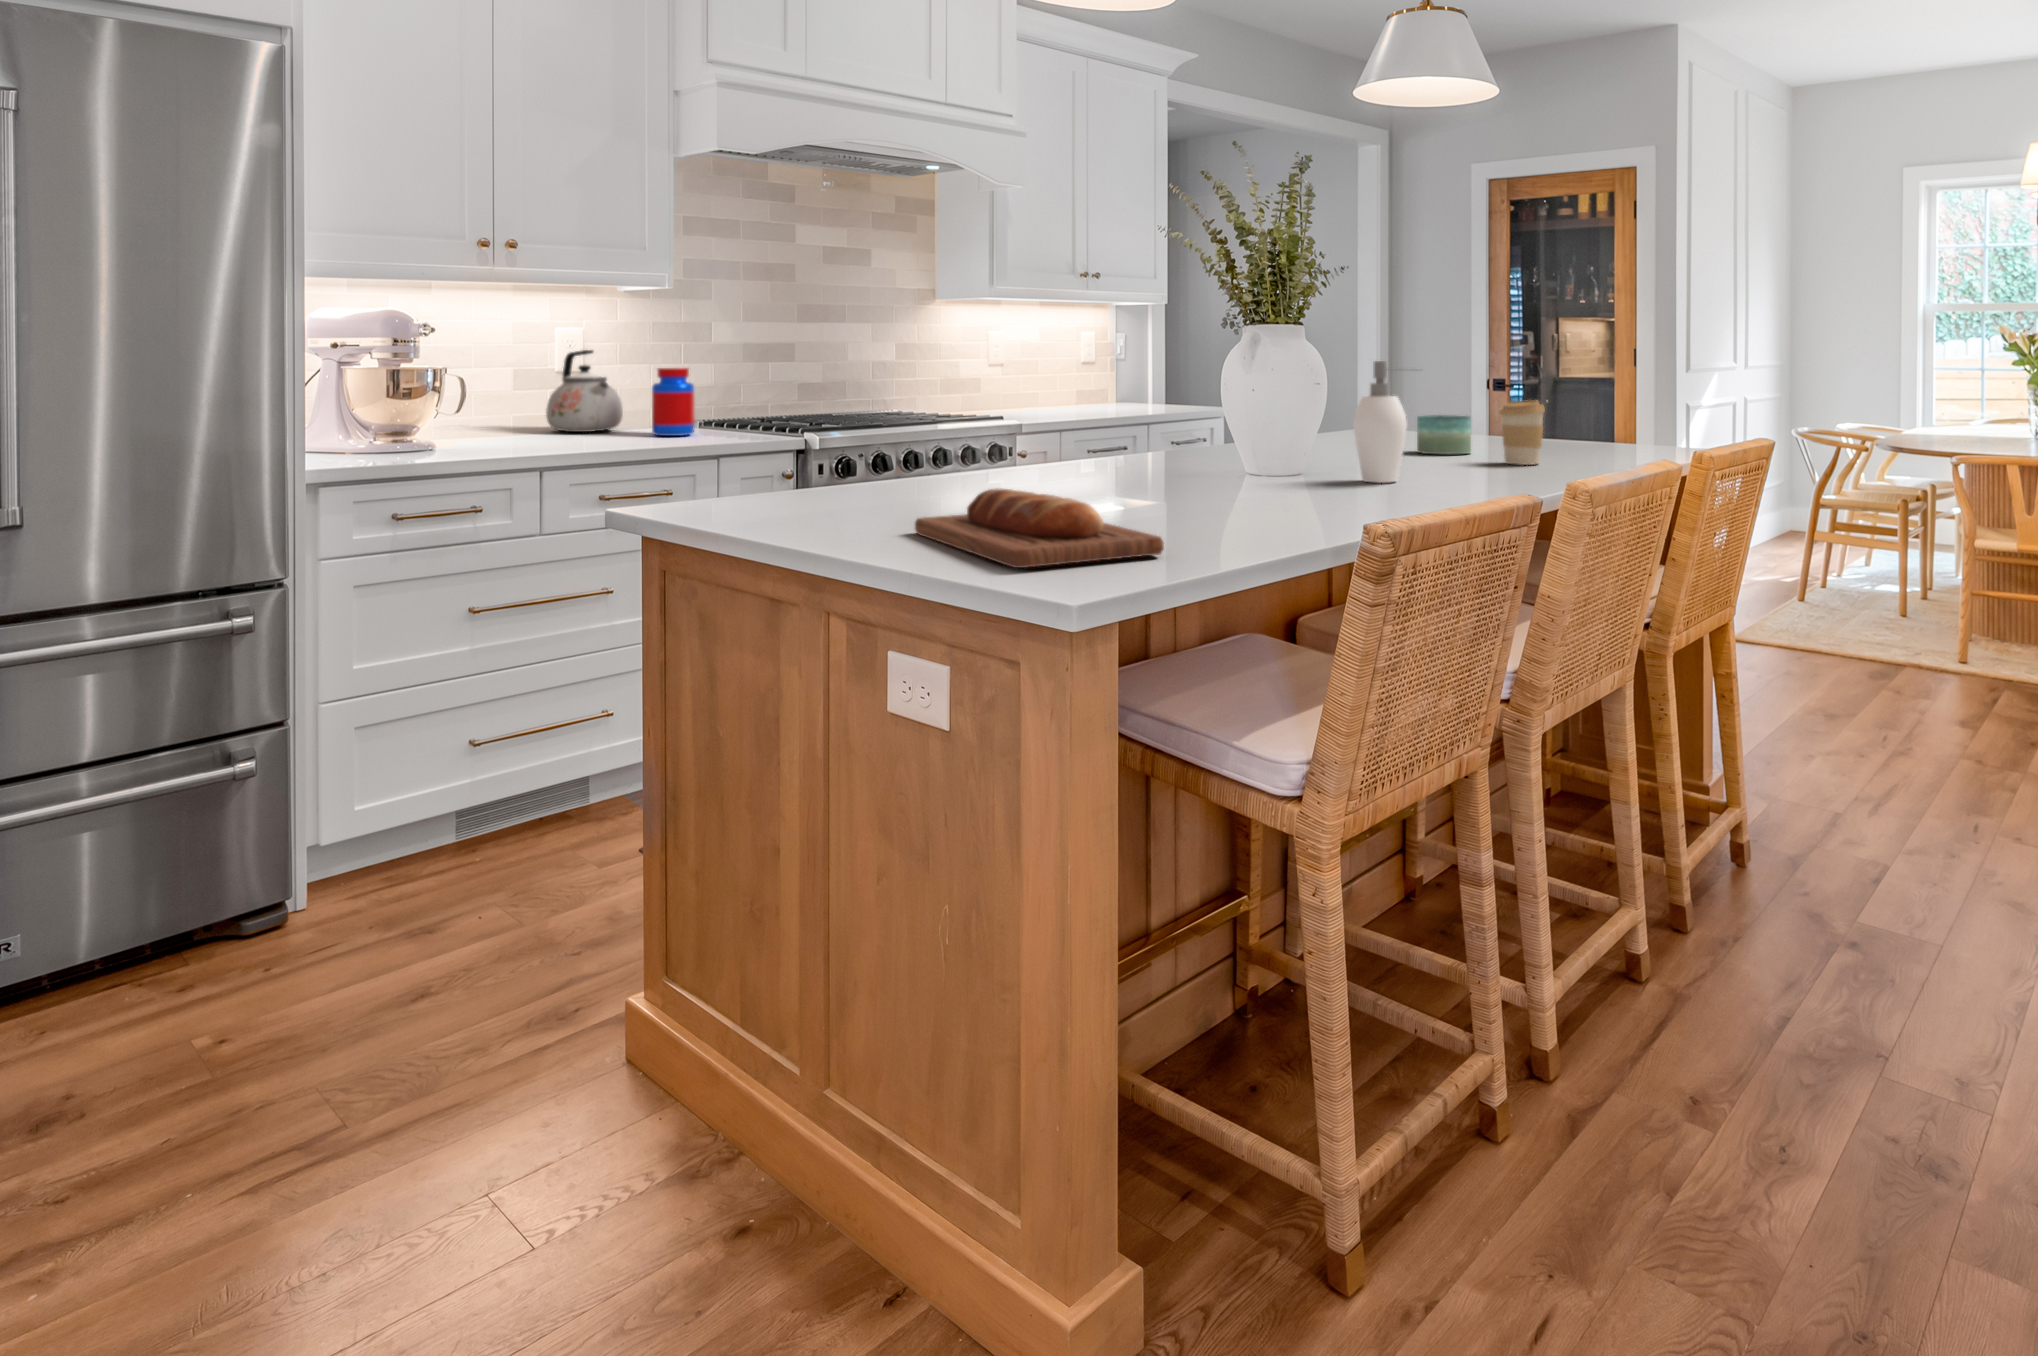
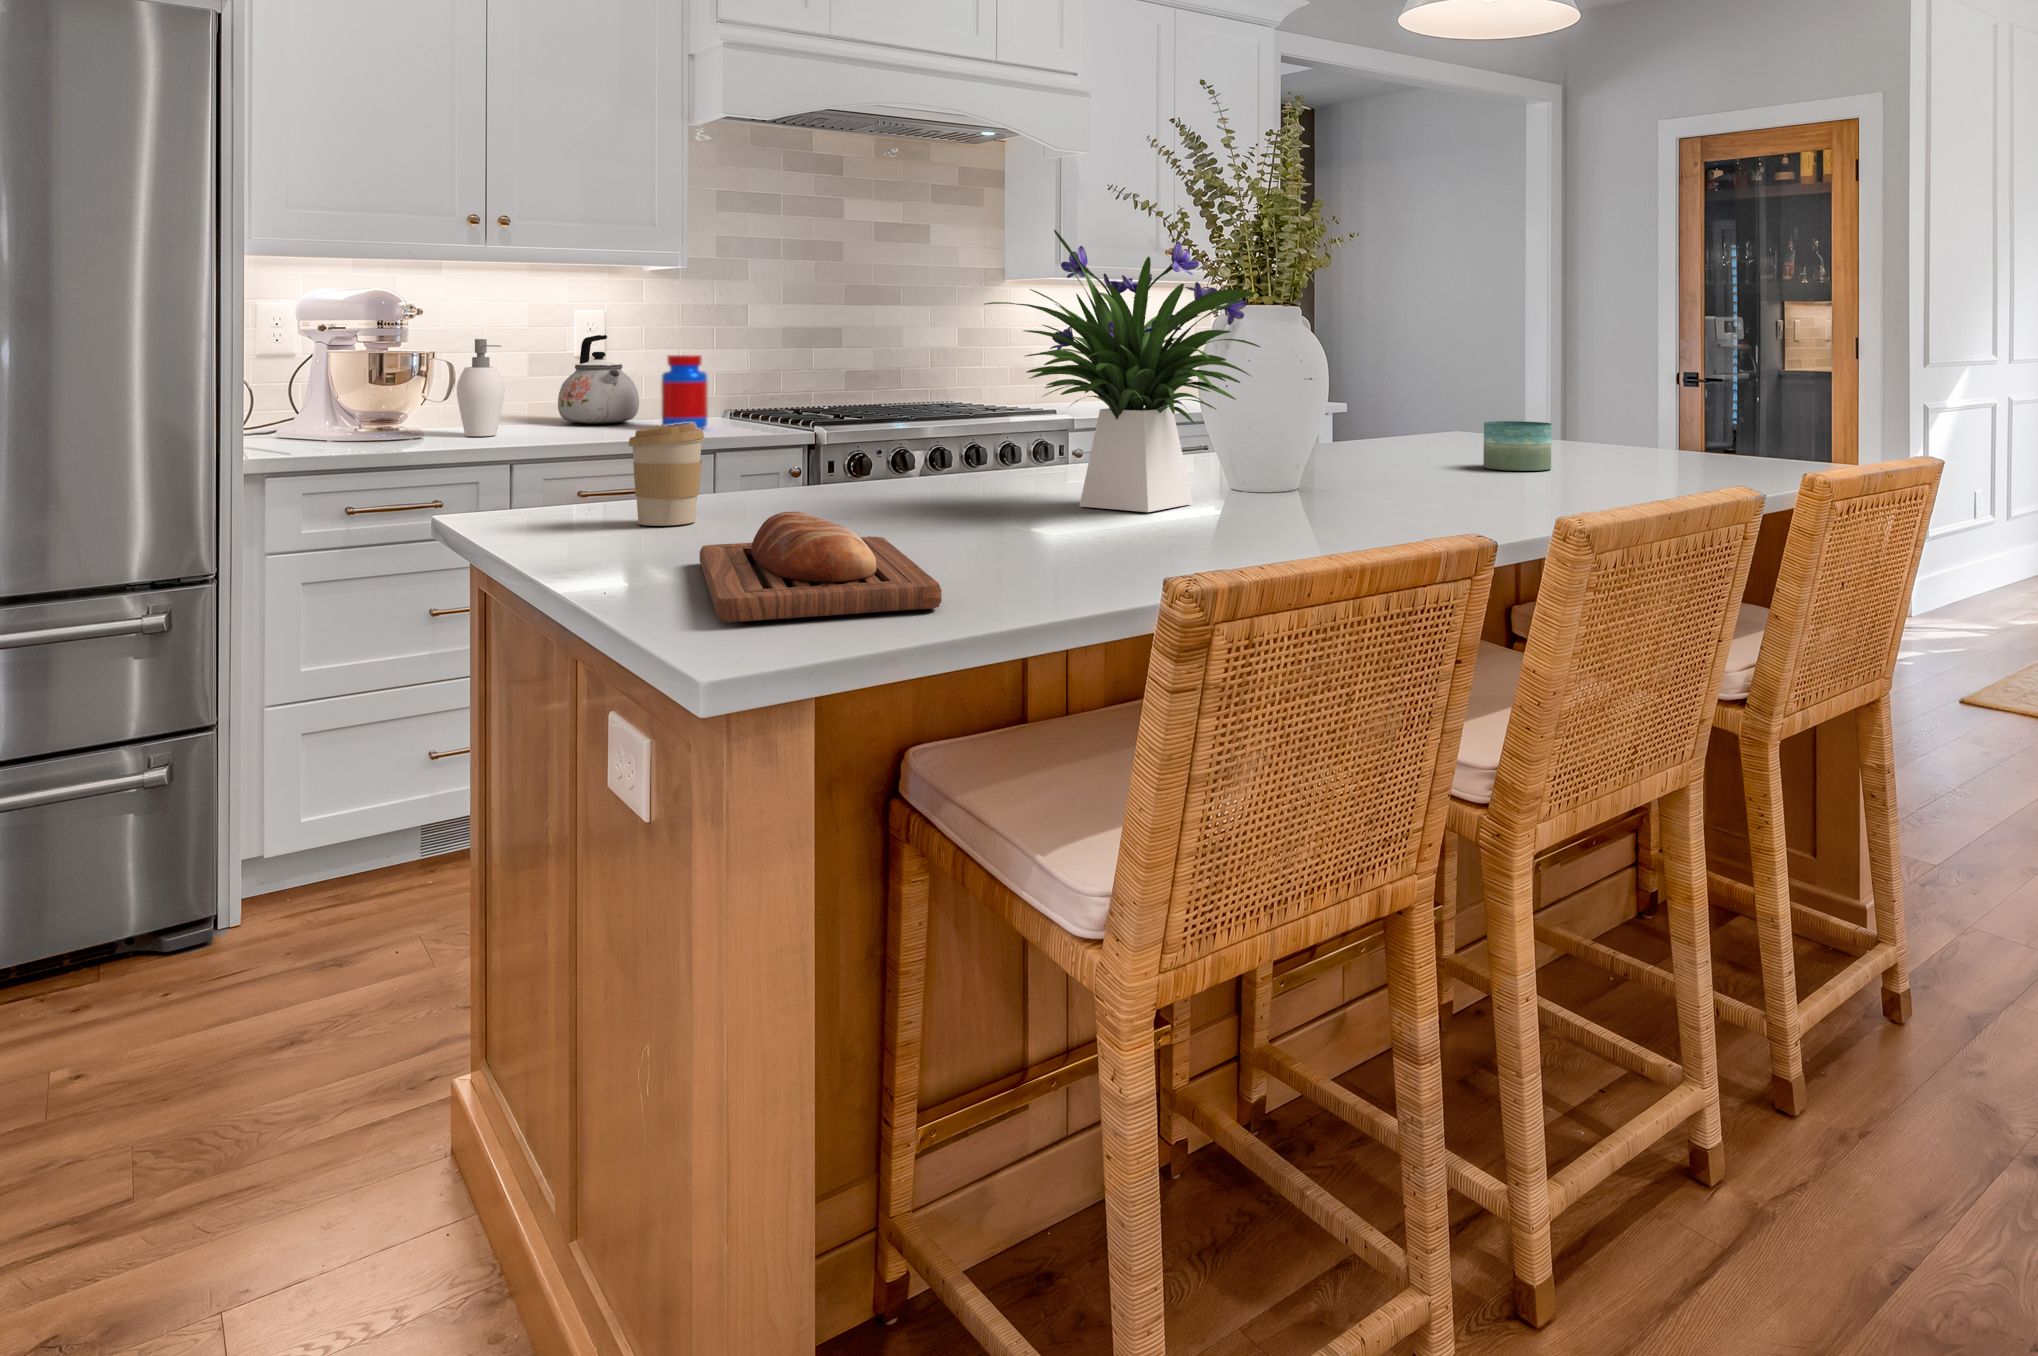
flower arrangement: none [1073,261,1293,489] -> present [984,230,1260,512]
soap dispenser: present [1353,361,1407,483] -> present [457,339,504,436]
coffee cup: present [1499,400,1545,465] -> present [629,423,704,526]

